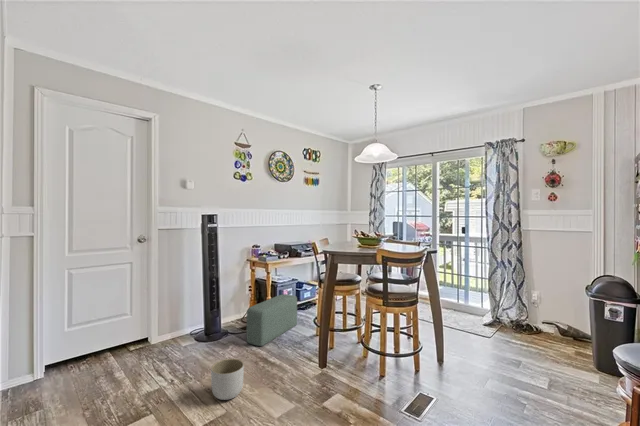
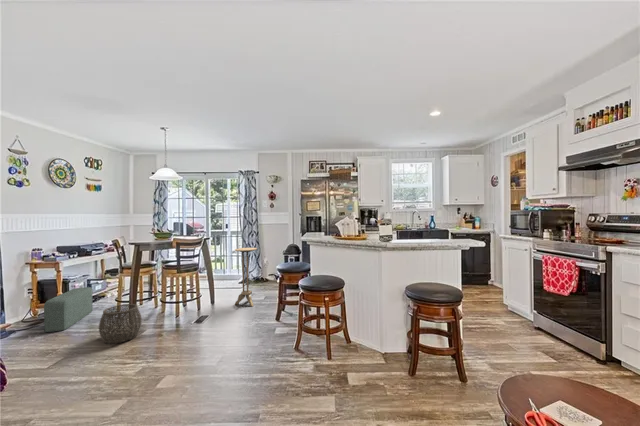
side table: none [480,275,531,398] -> present [235,248,257,306]
woven basket: none [277,338,328,401] -> present [99,304,142,344]
planter: present [211,359,244,400] -> none [36,331,69,362]

